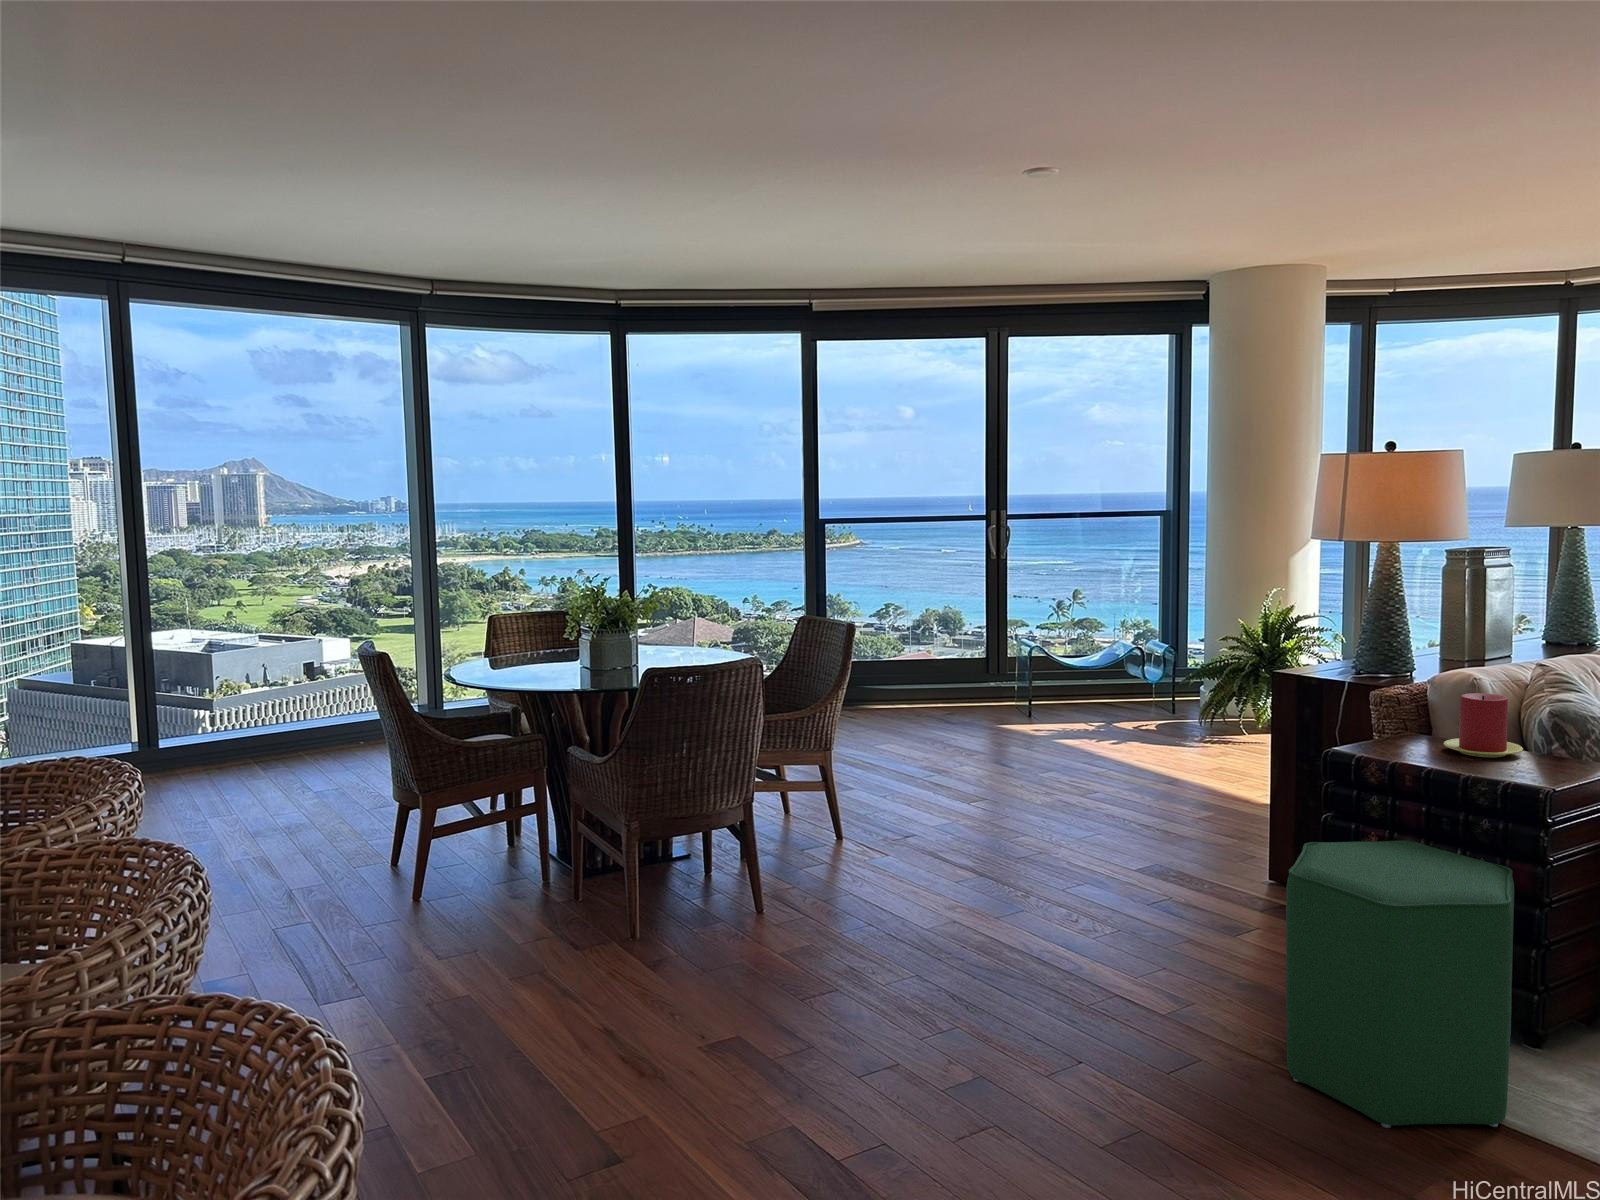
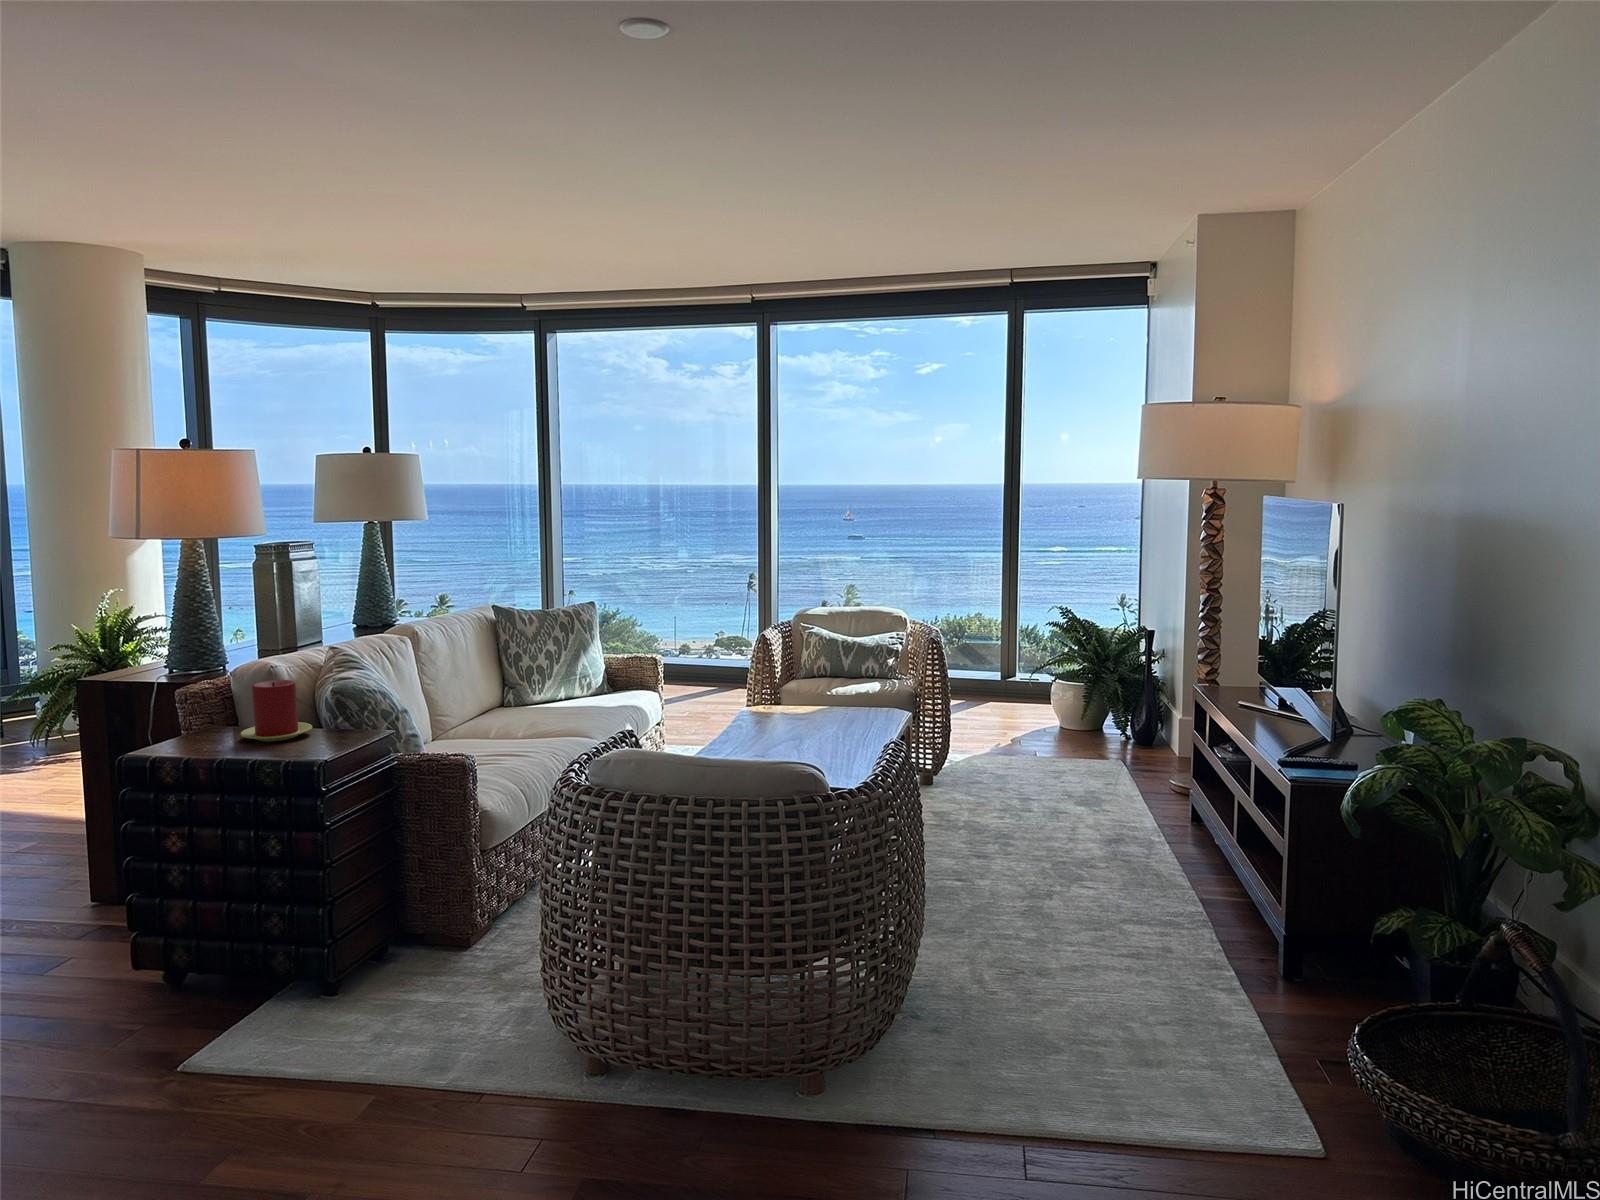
ottoman: present [1286,840,1514,1128] -> none [53,838,306,1142]

